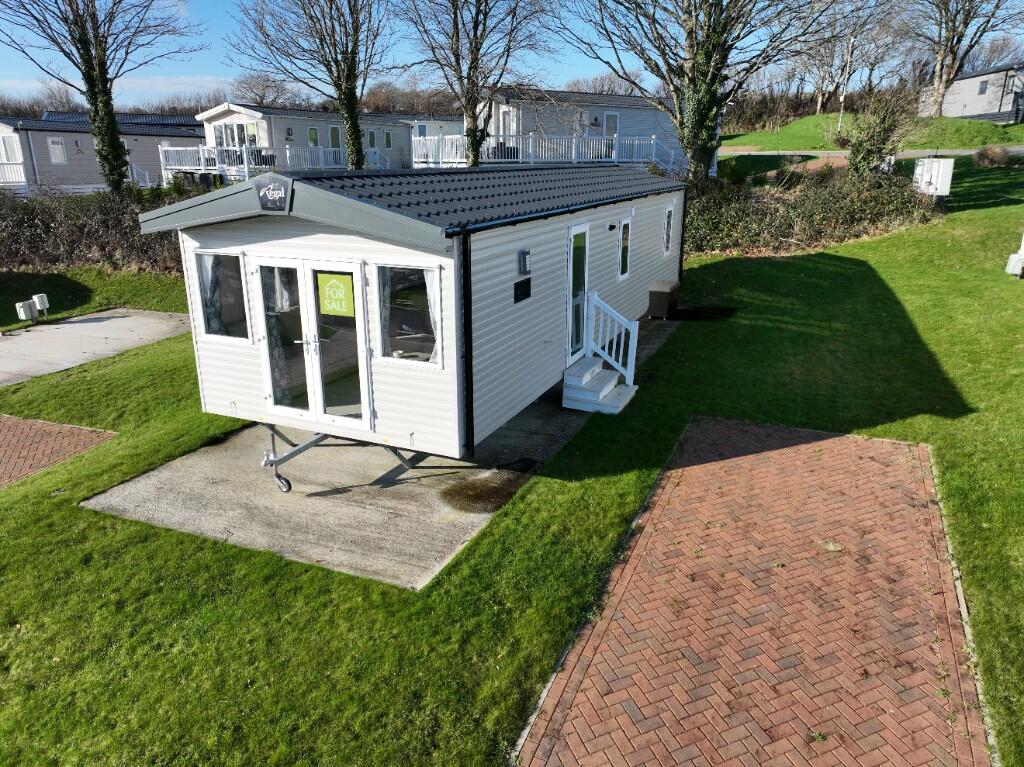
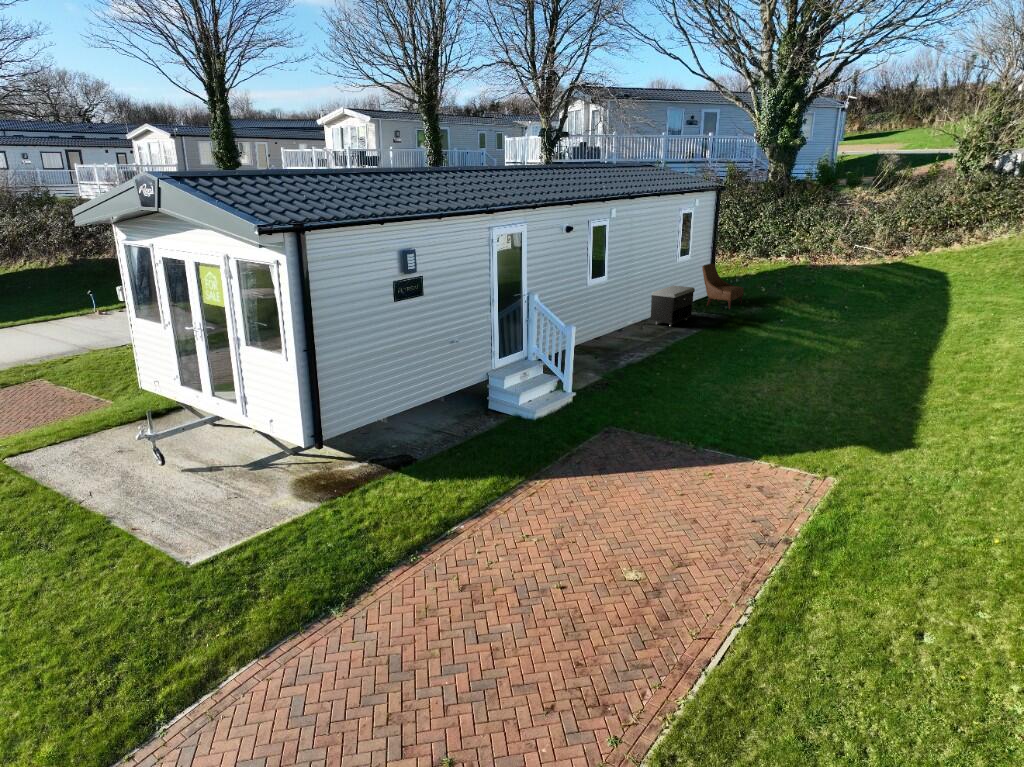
chair: none [674,258,711,301] -> present [702,264,744,309]

